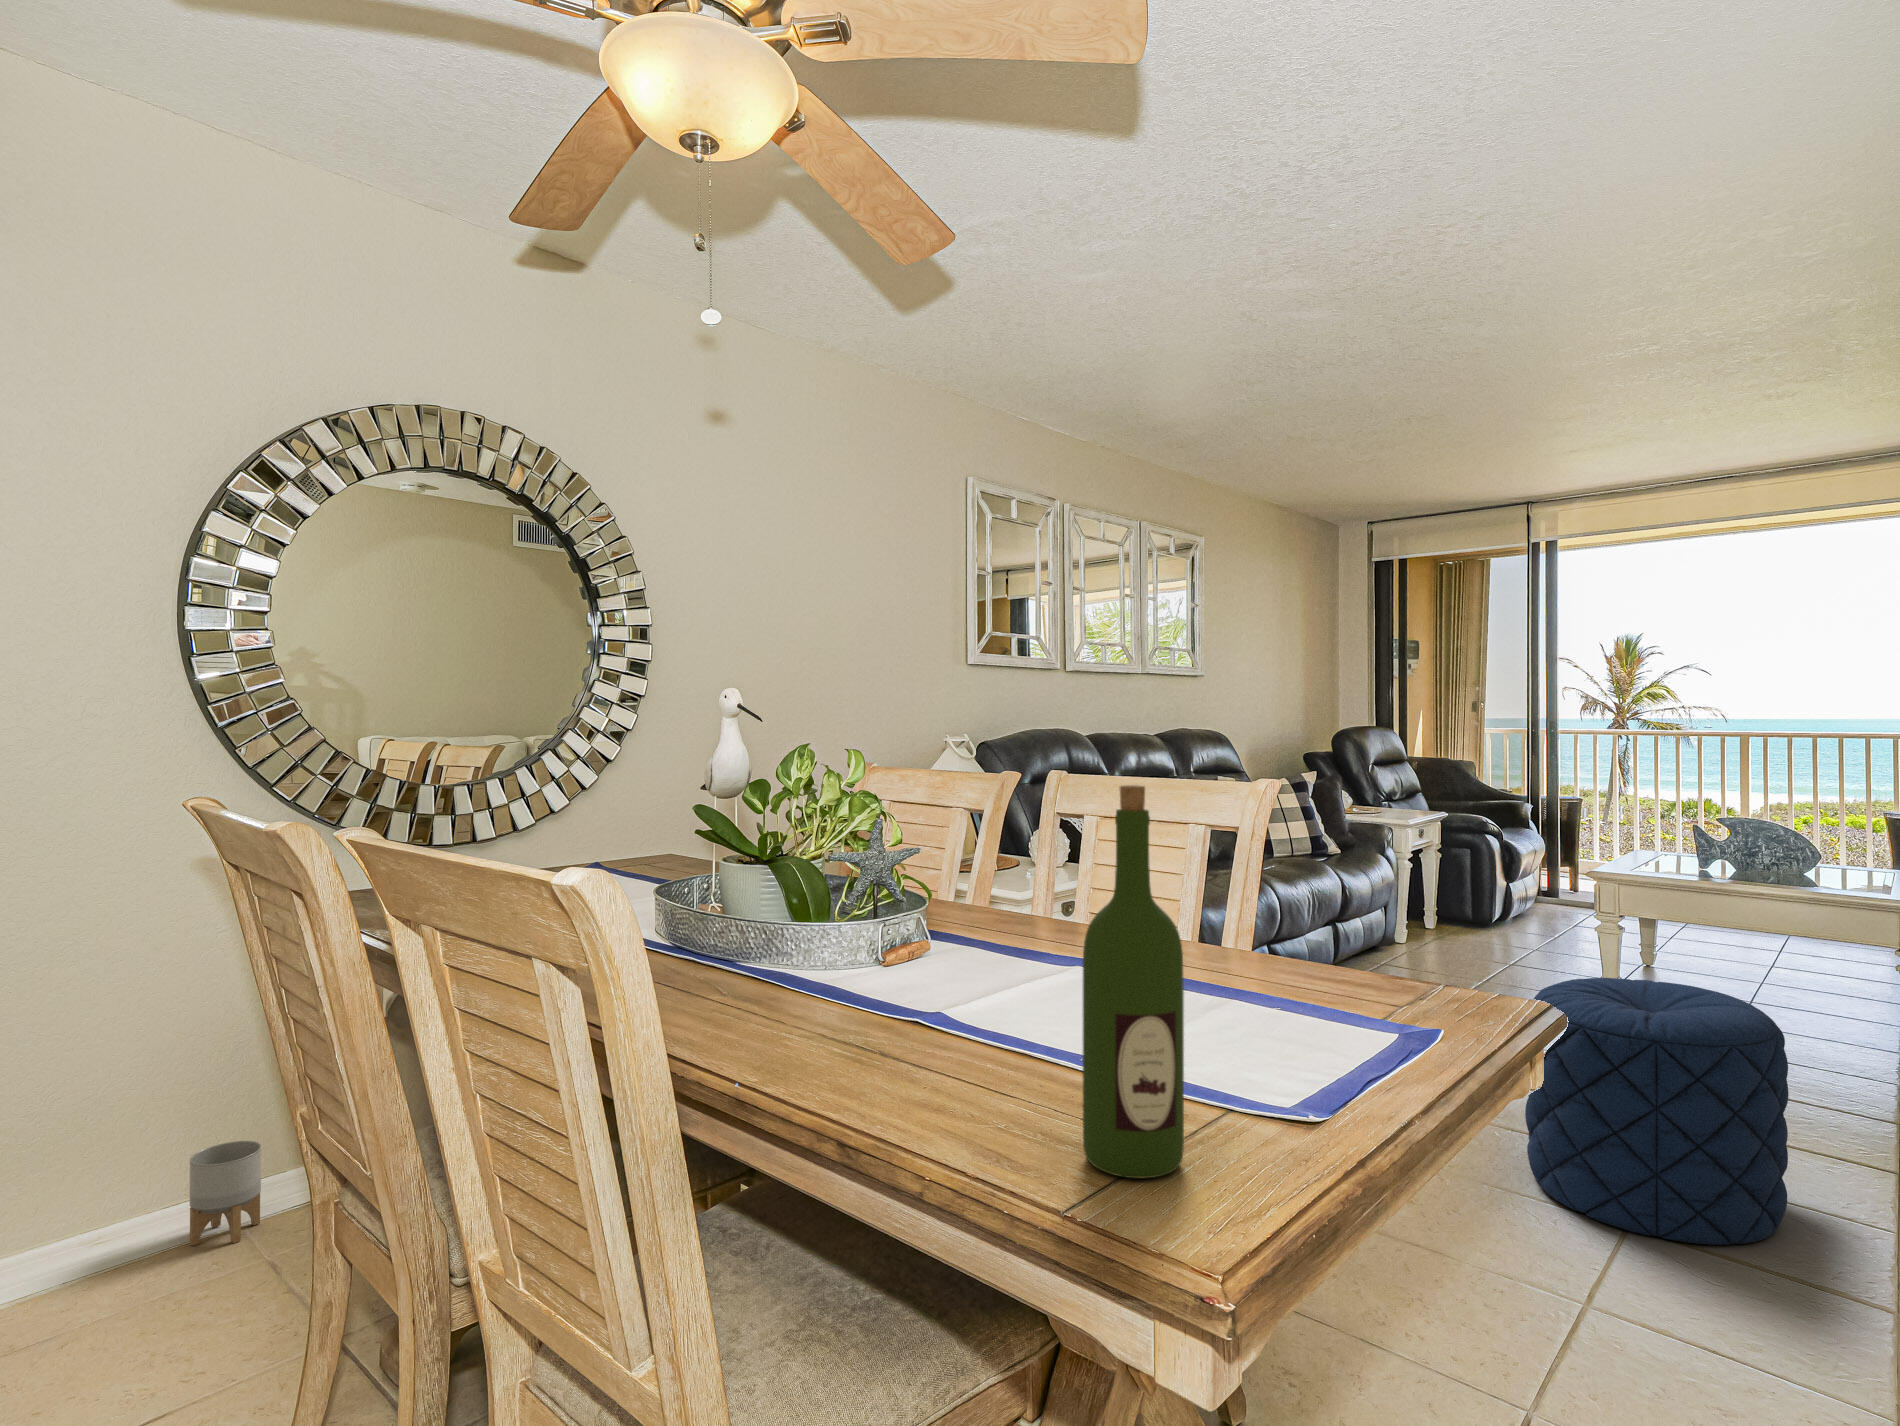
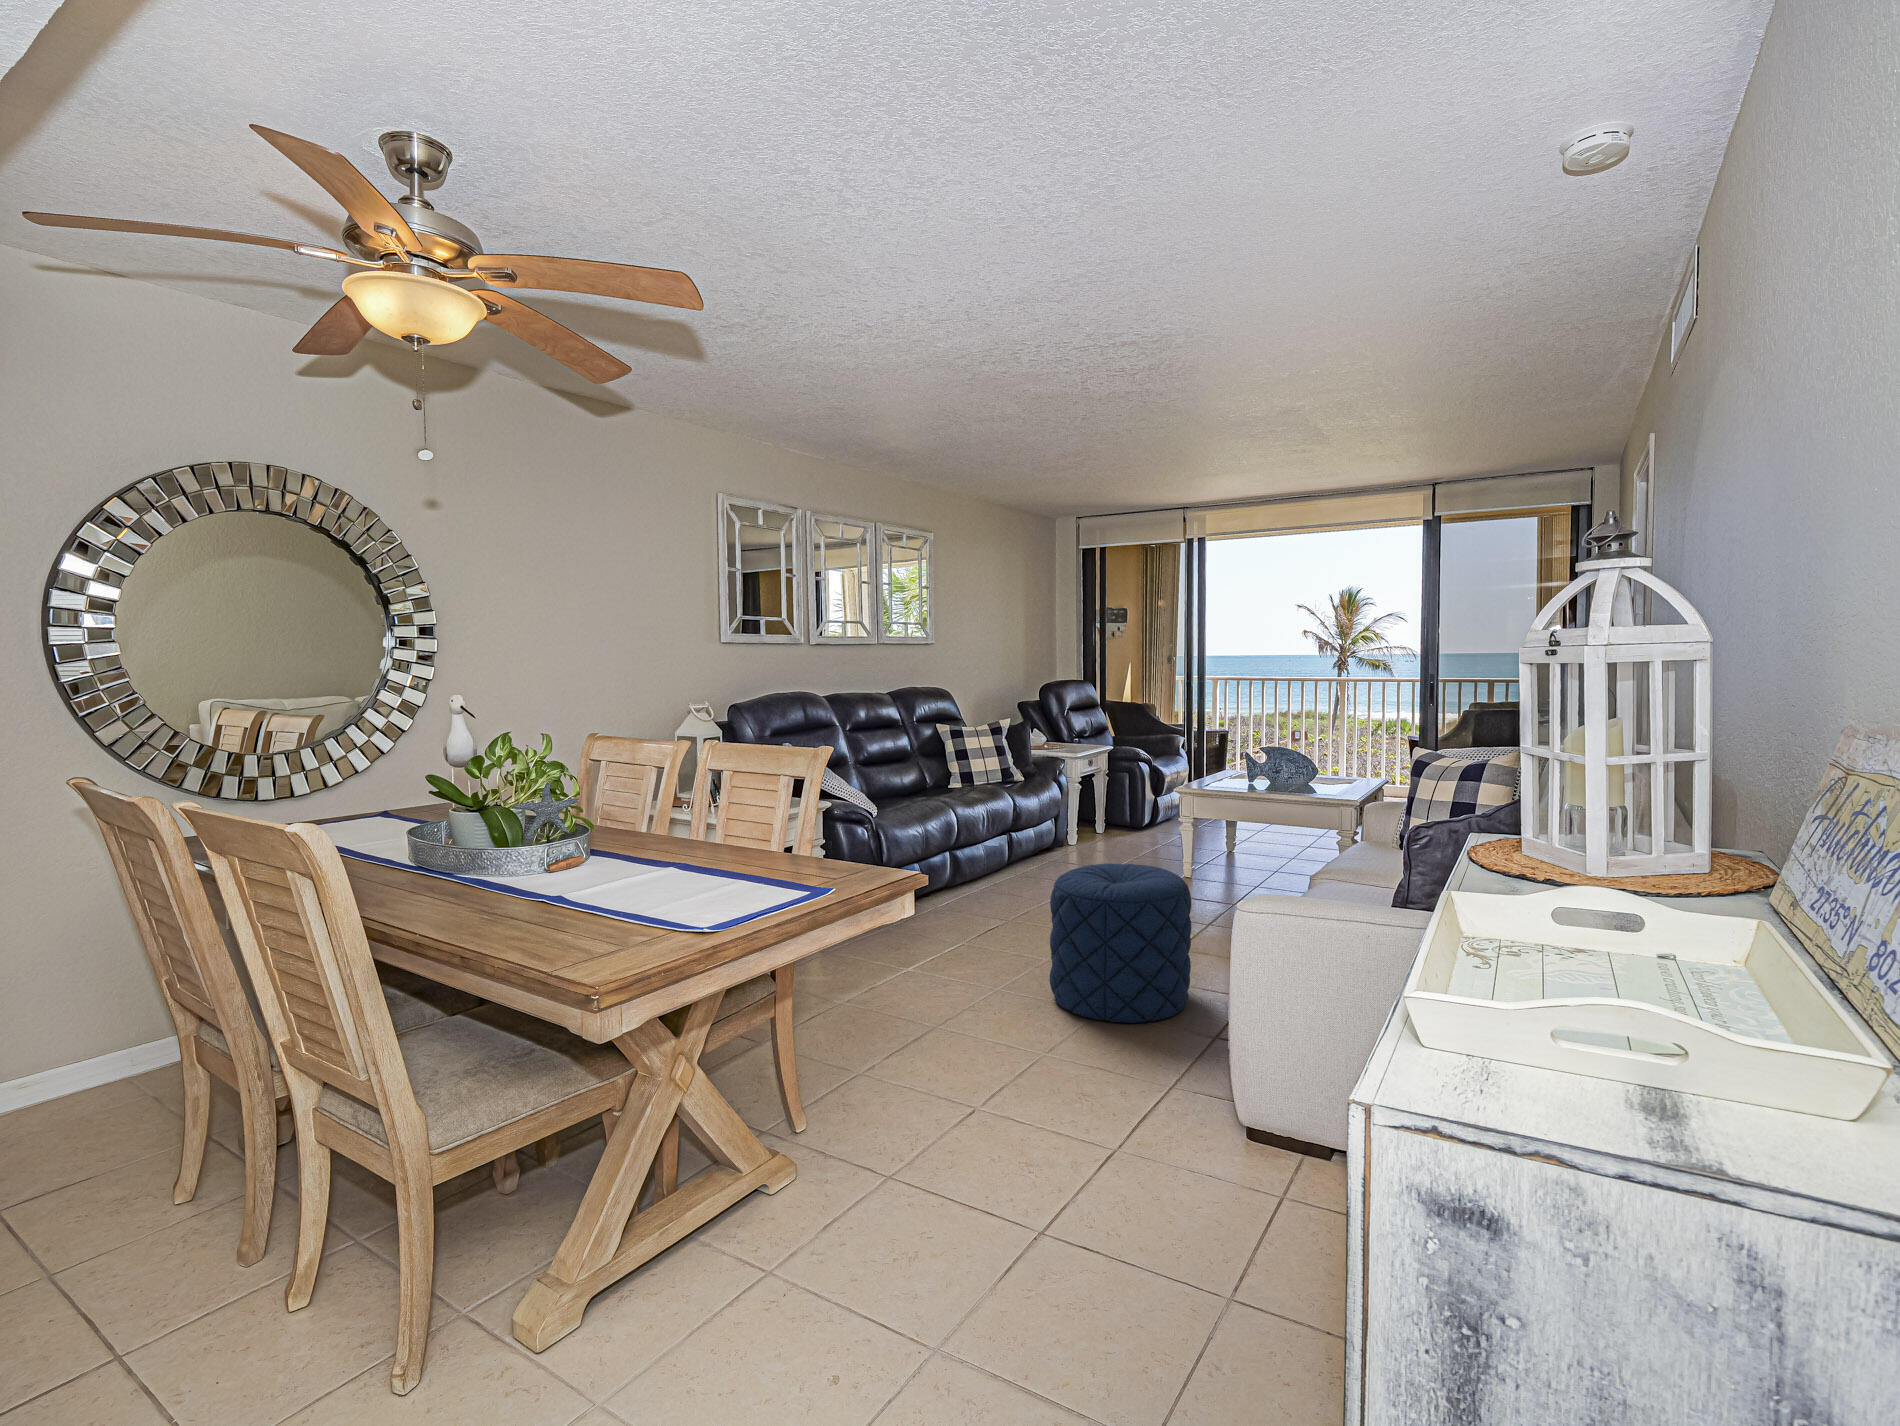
wine bottle: present [1083,785,1184,1178] -> none [576,777,628,958]
planter: present [190,1141,261,1246] -> none [73,1023,133,1098]

